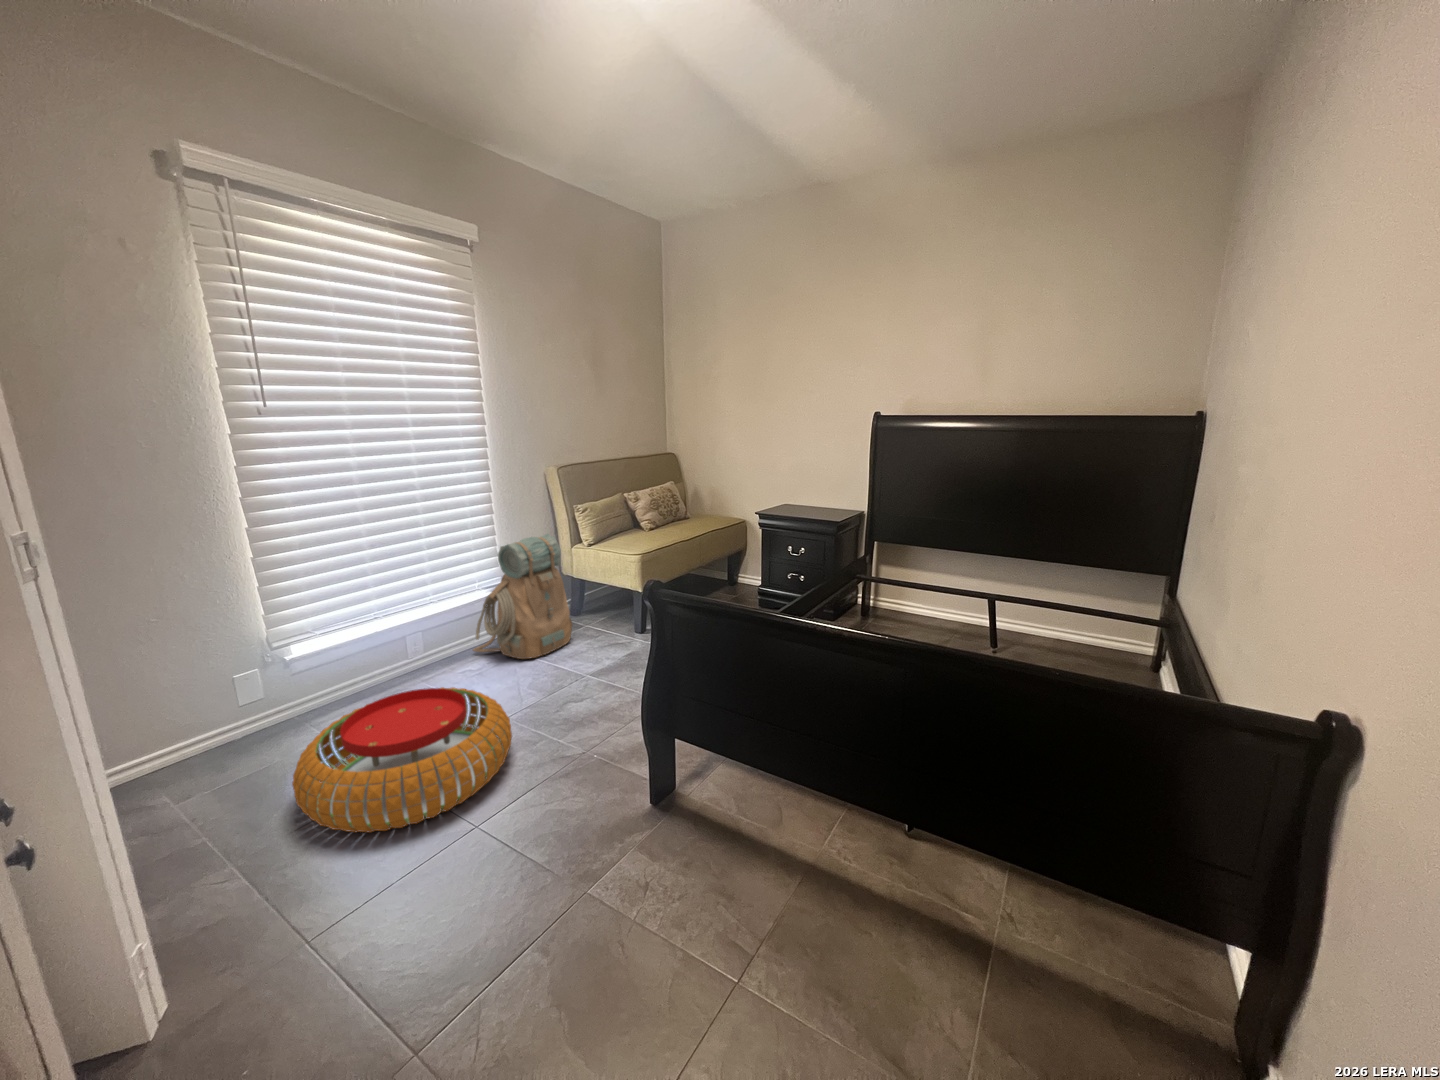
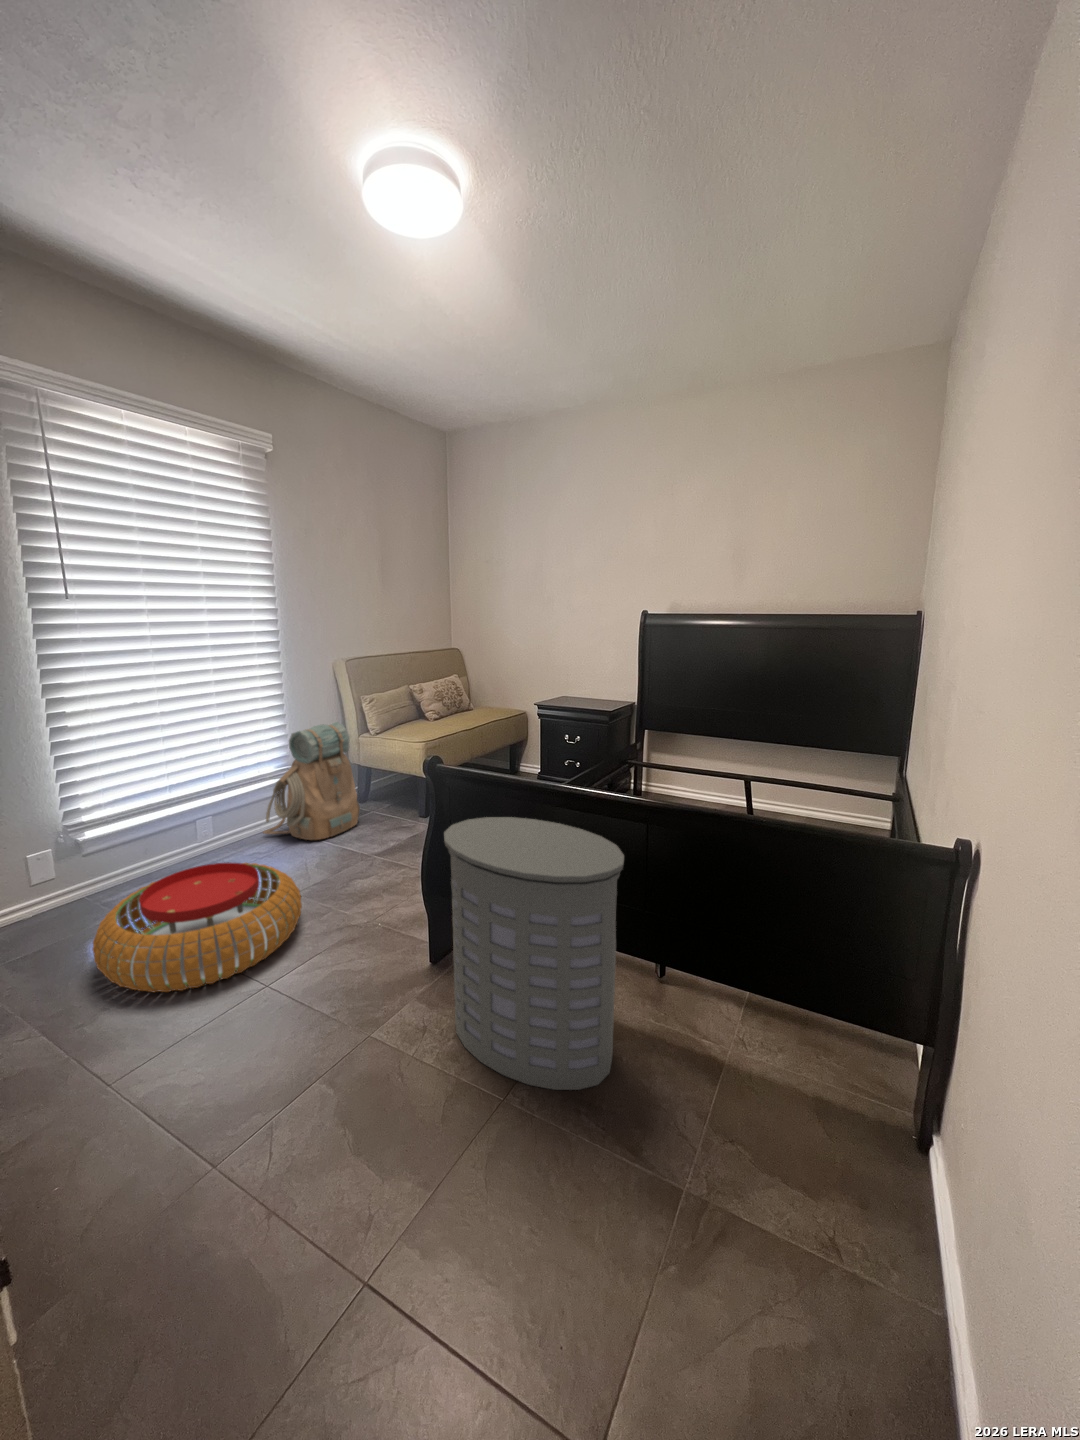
laundry hamper: none [667,649,881,971] -> present [444,817,624,1090]

